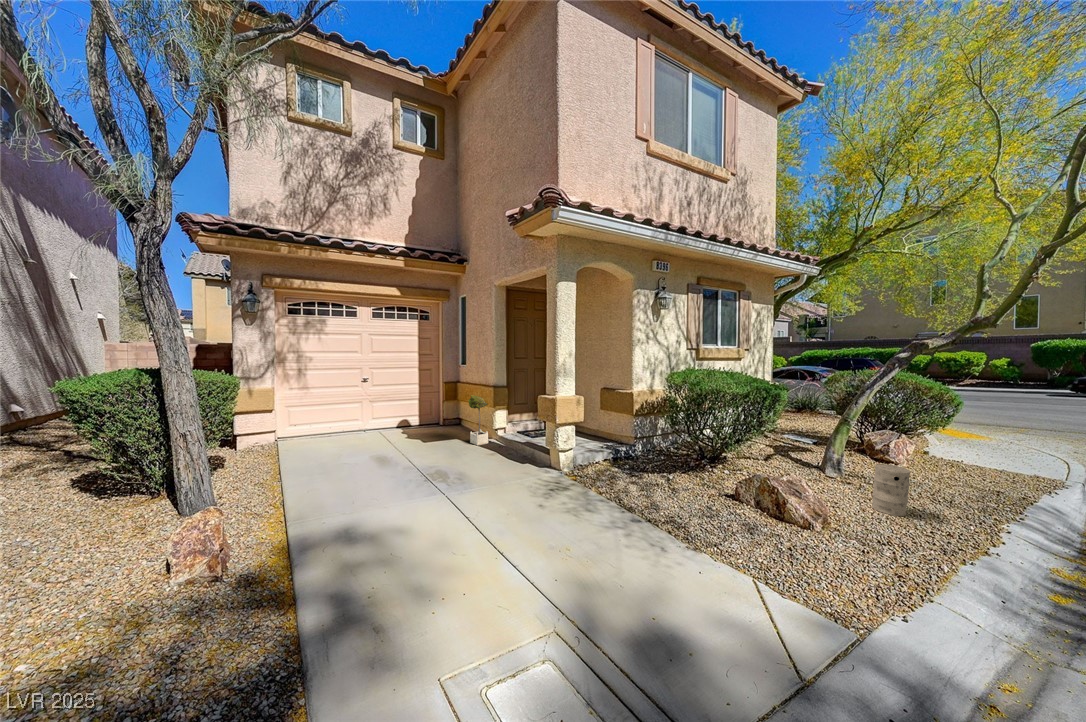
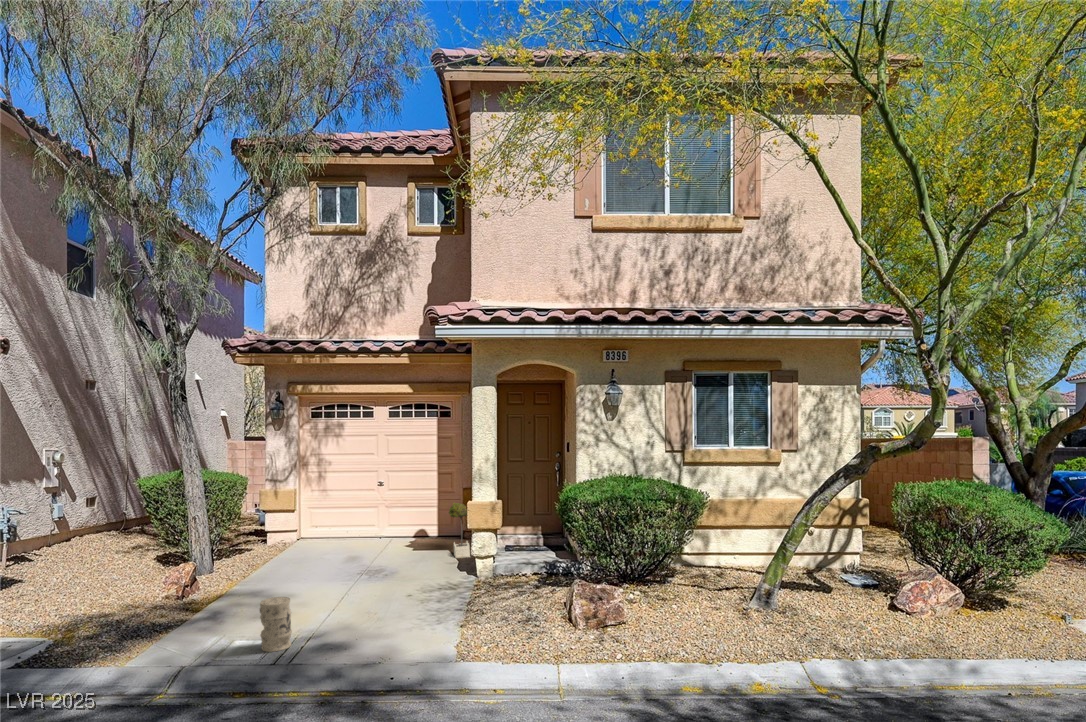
trash can: present [872,464,910,516] -> present [260,597,292,652]

